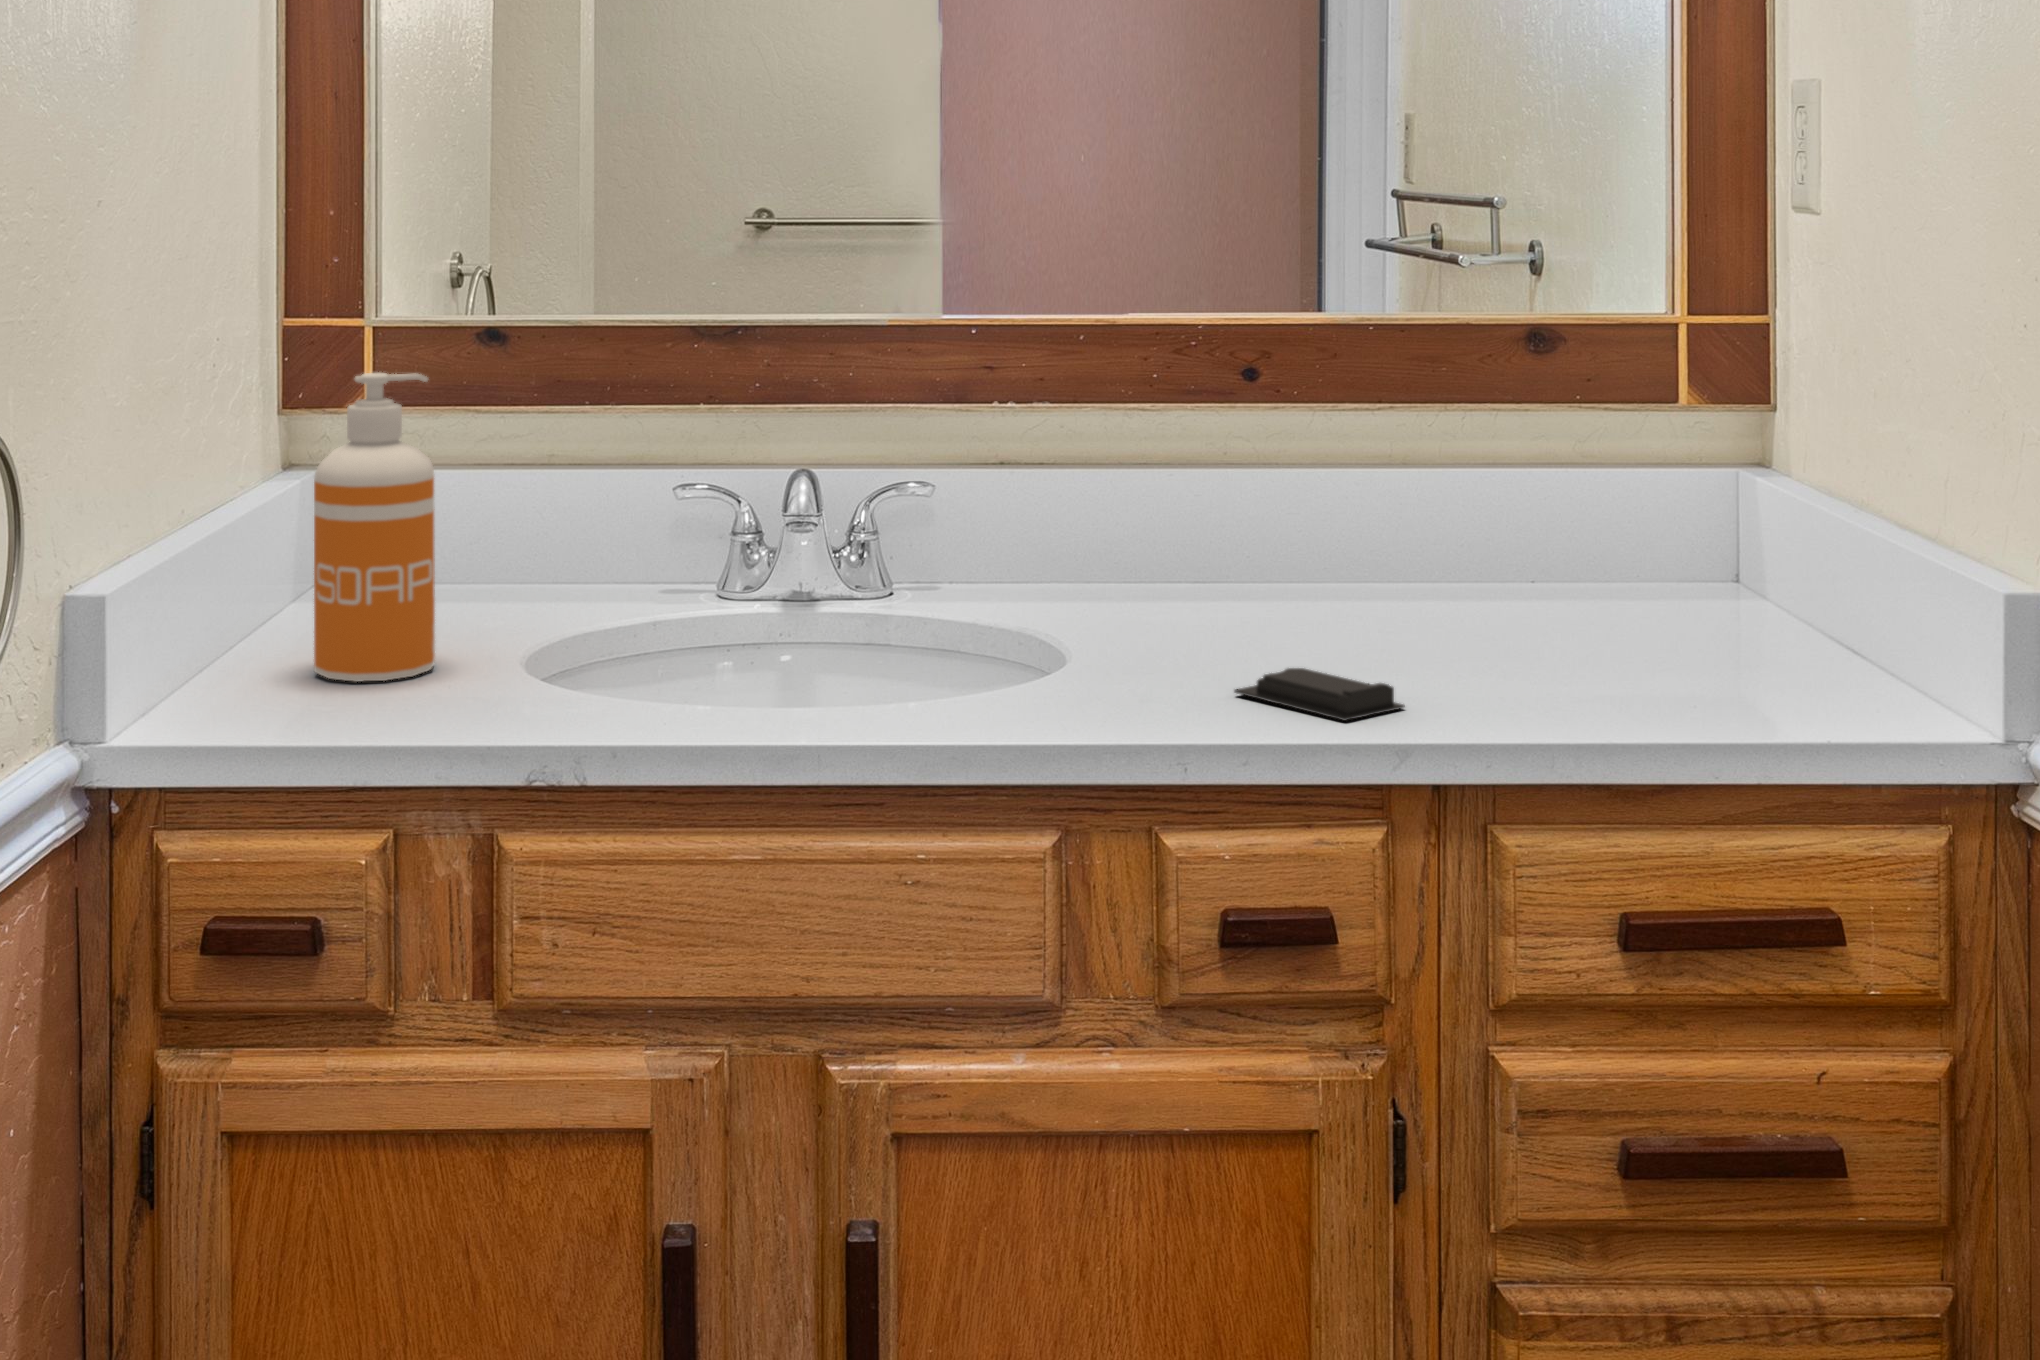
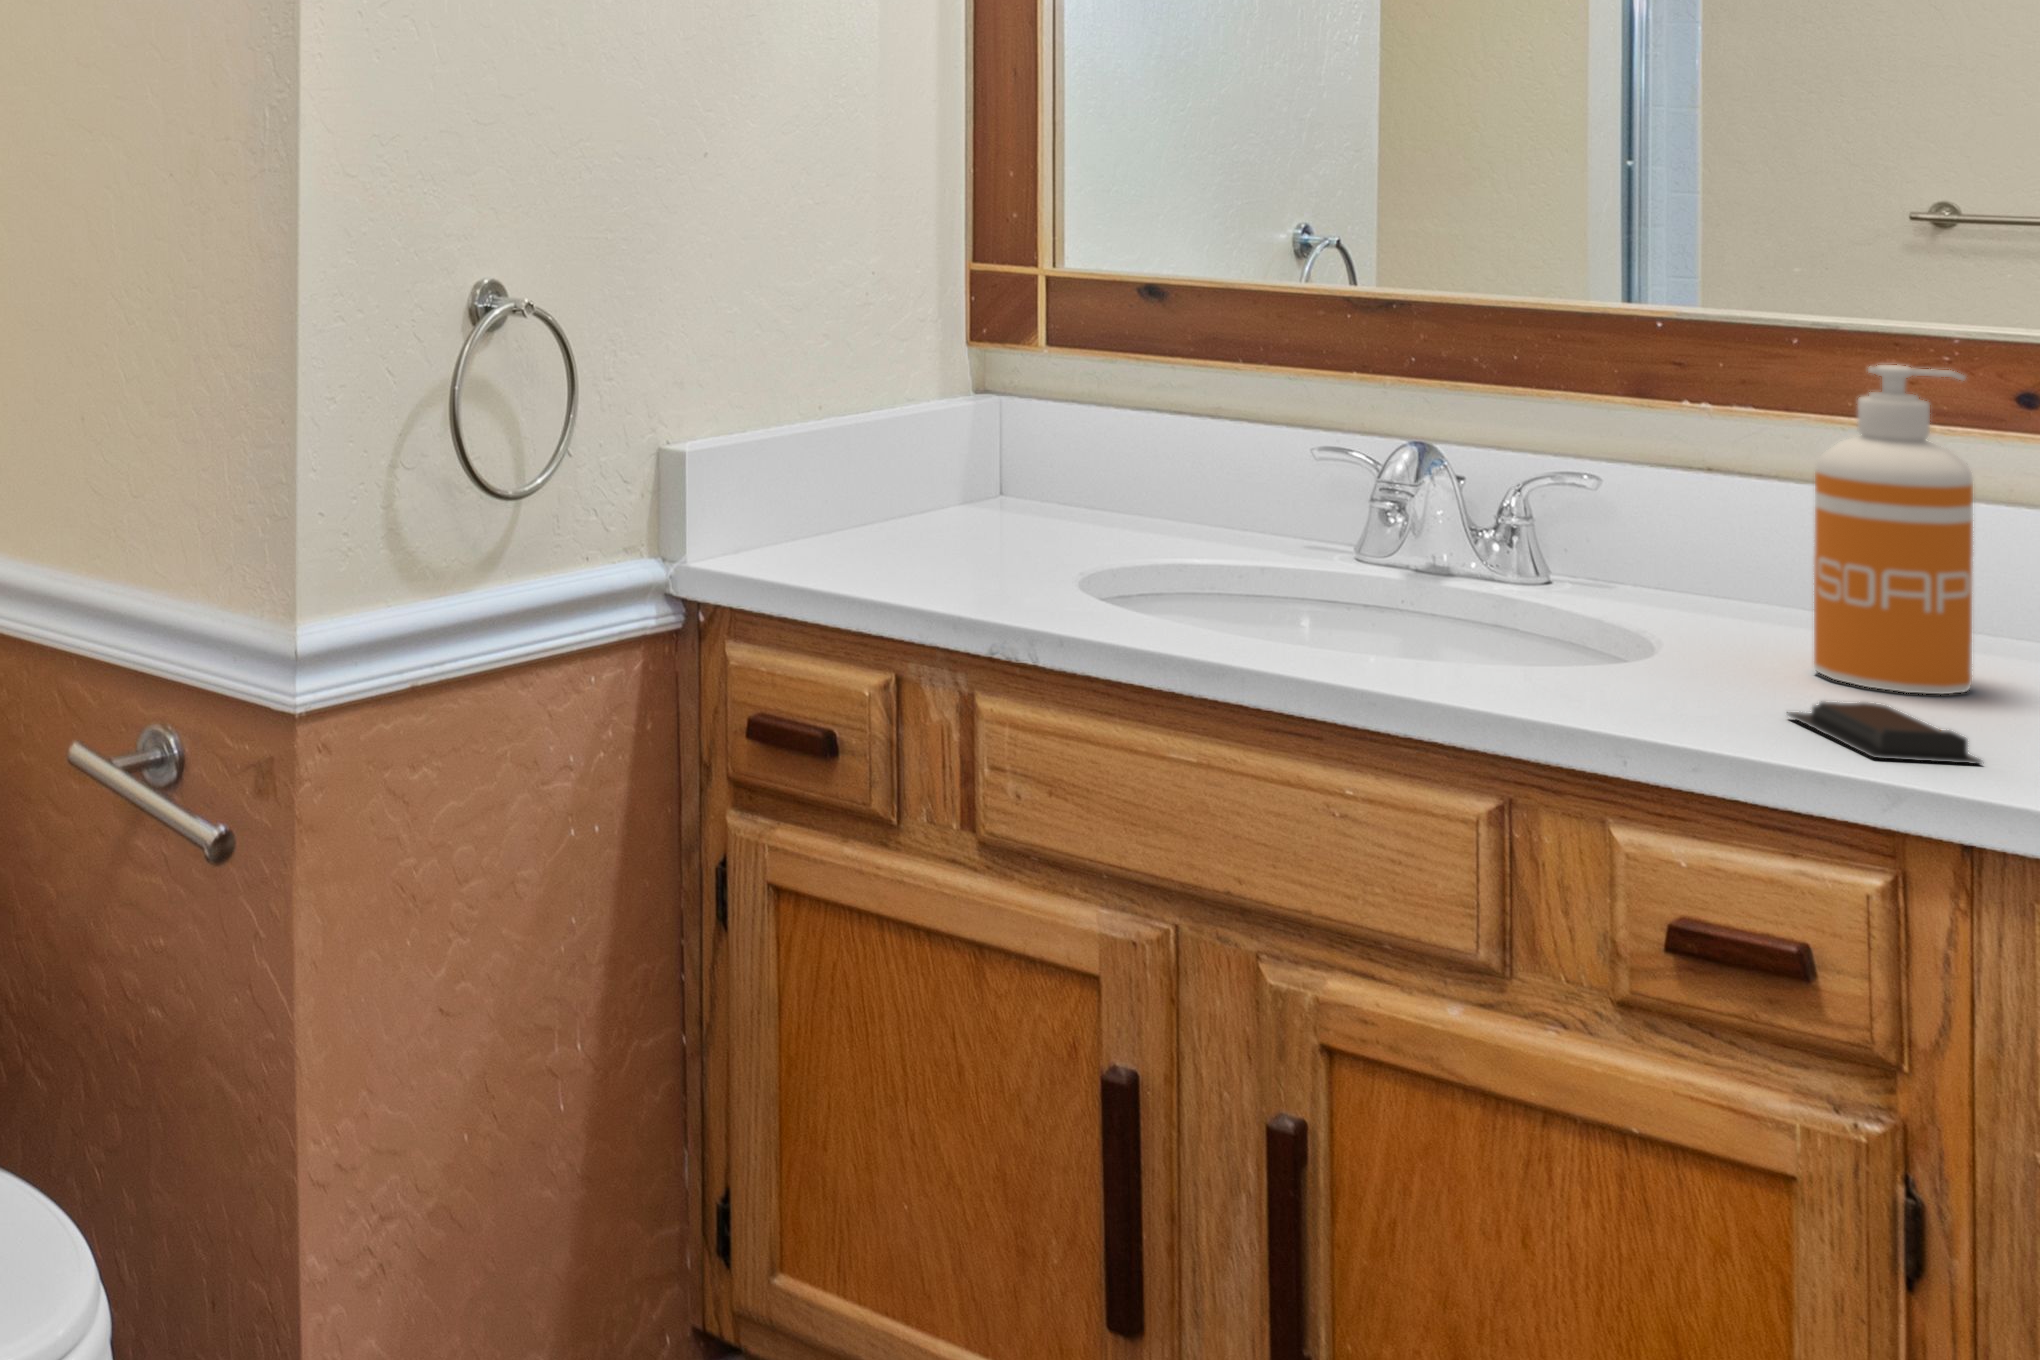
soap dispenser: present [314,373,435,682] -> present [1814,365,1973,695]

